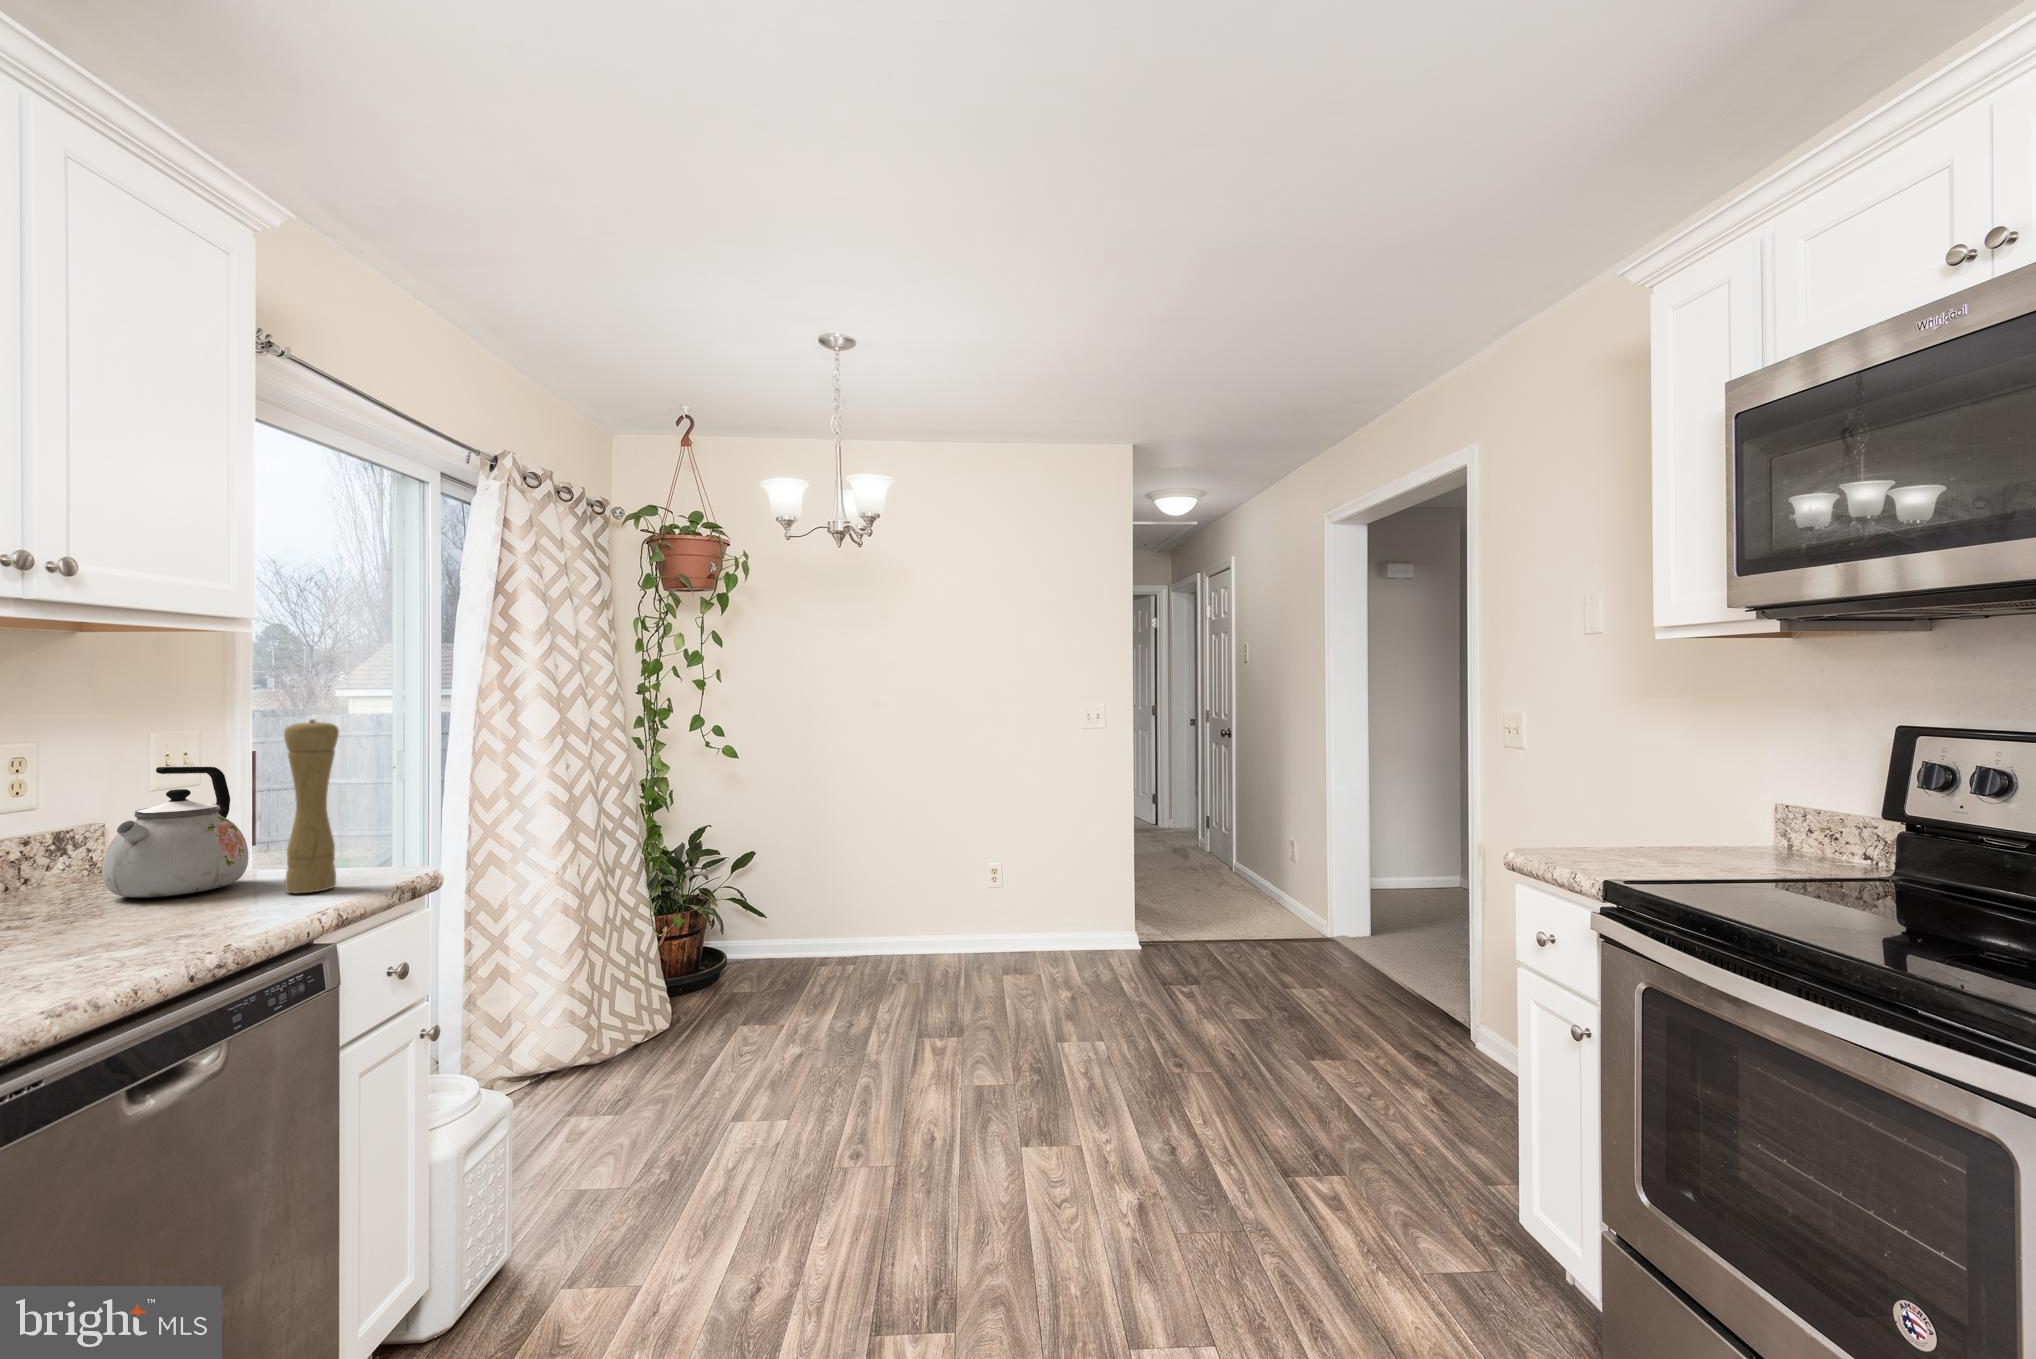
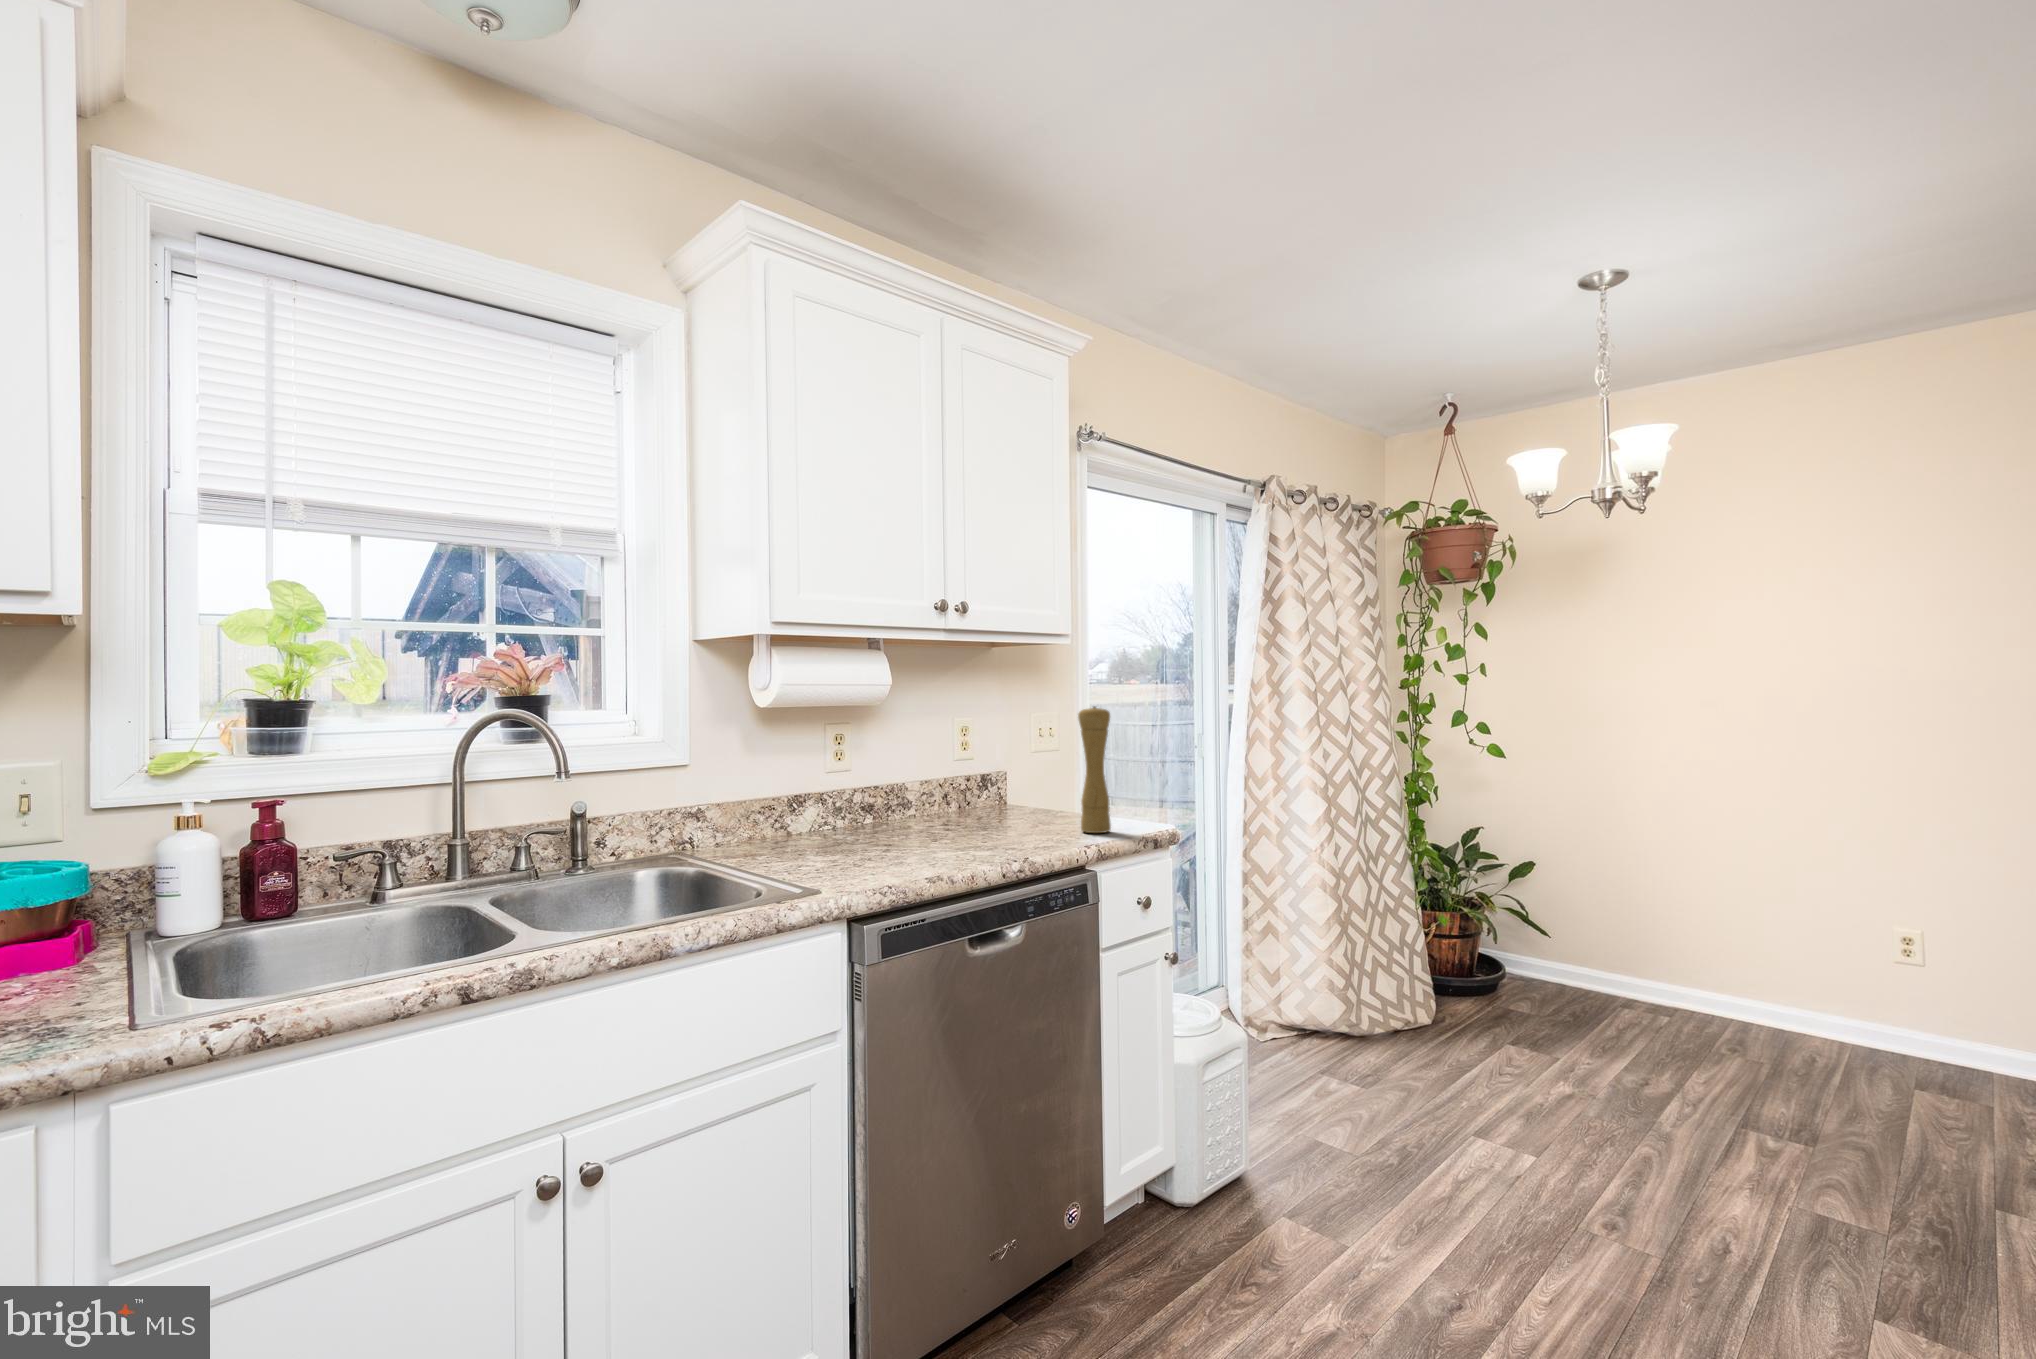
kettle: present [102,767,248,897] -> none [994,737,1067,824]

